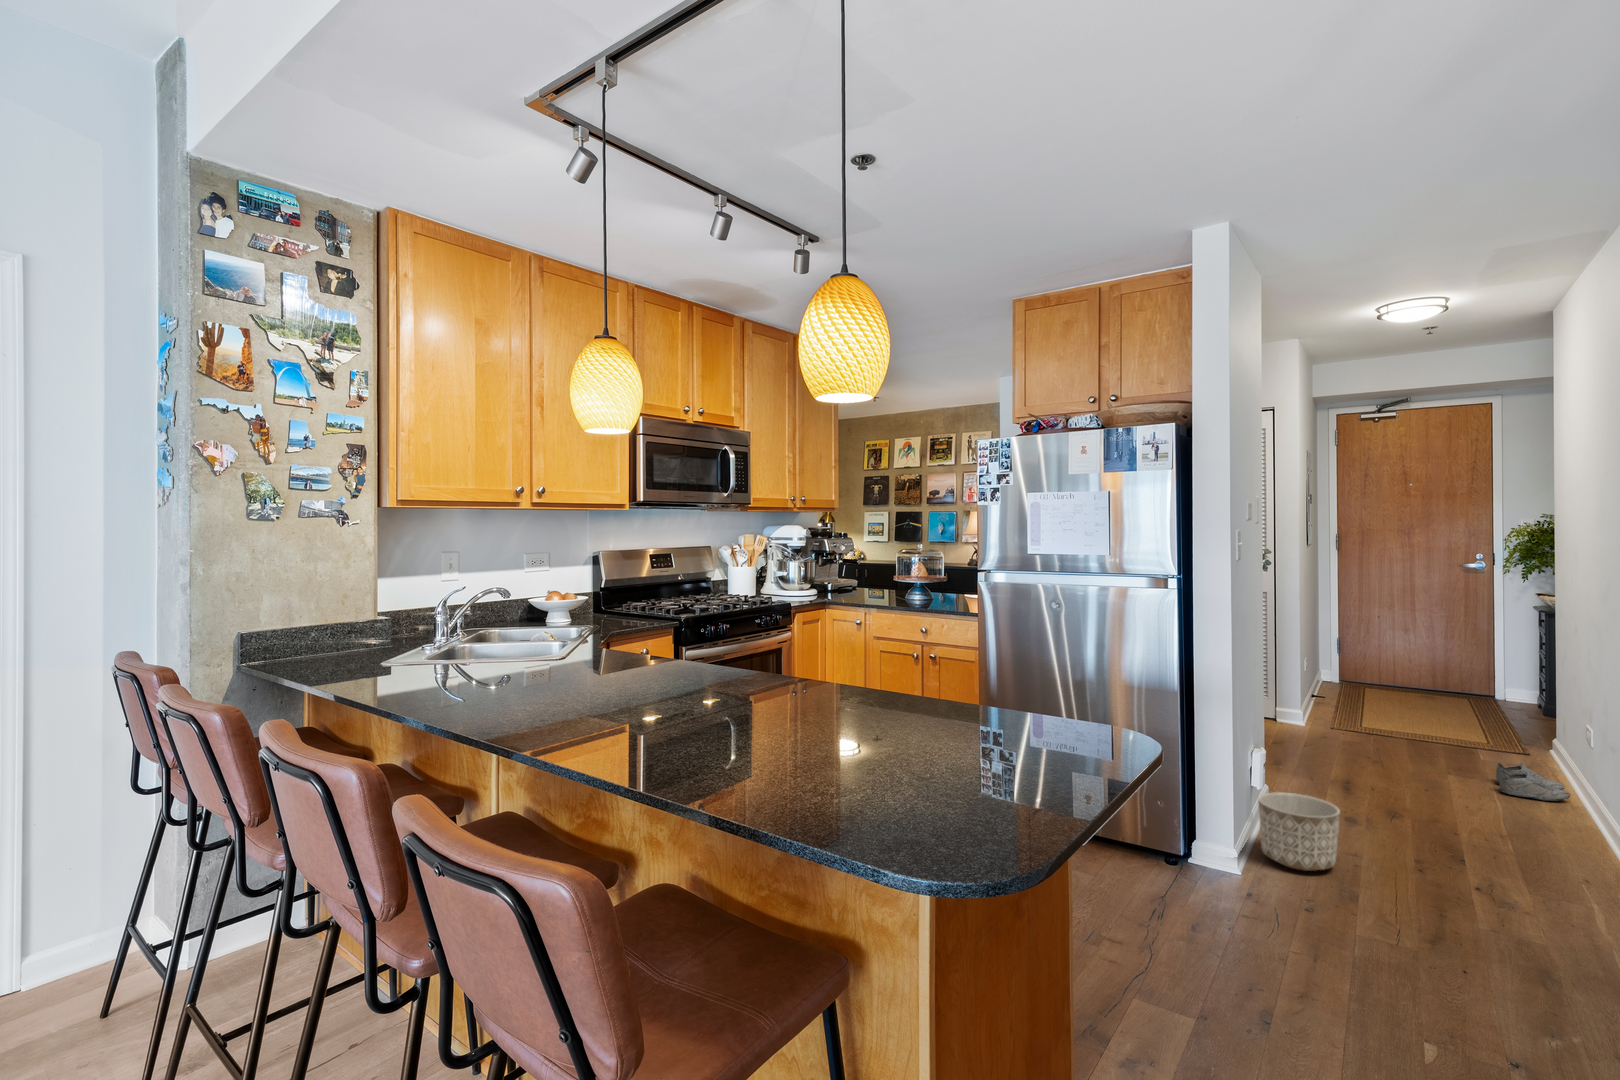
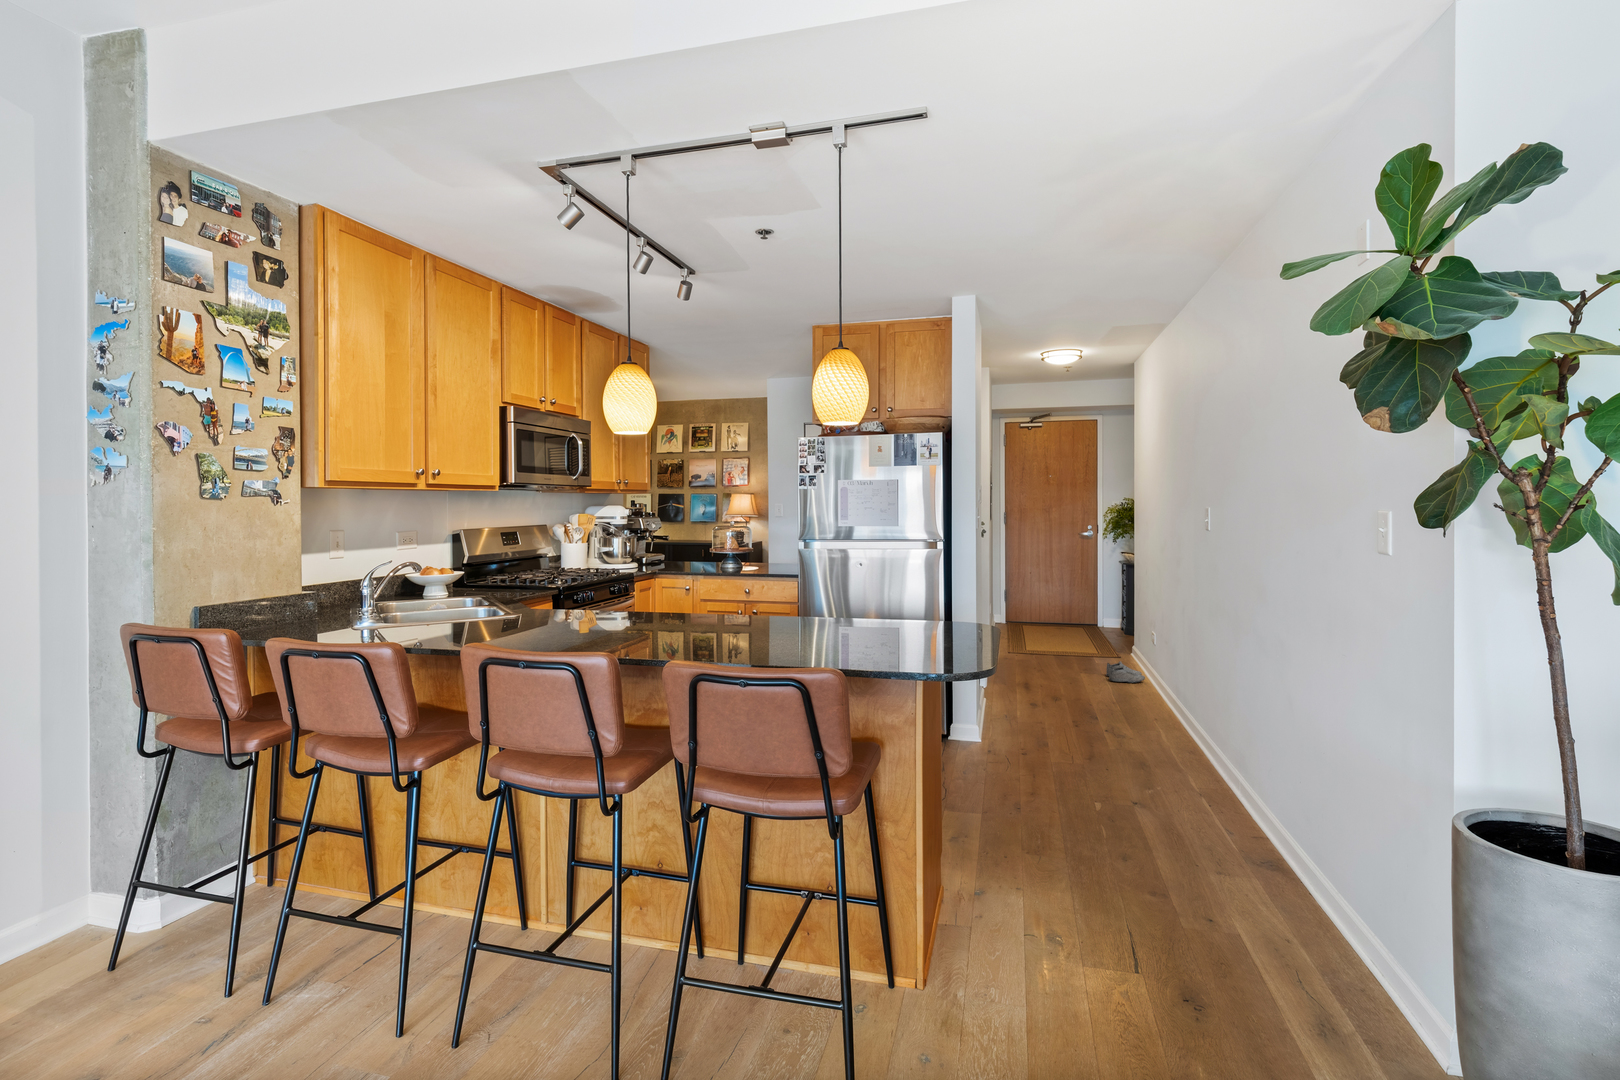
planter: present [1258,792,1340,871] -> none [986,688,1035,736]

